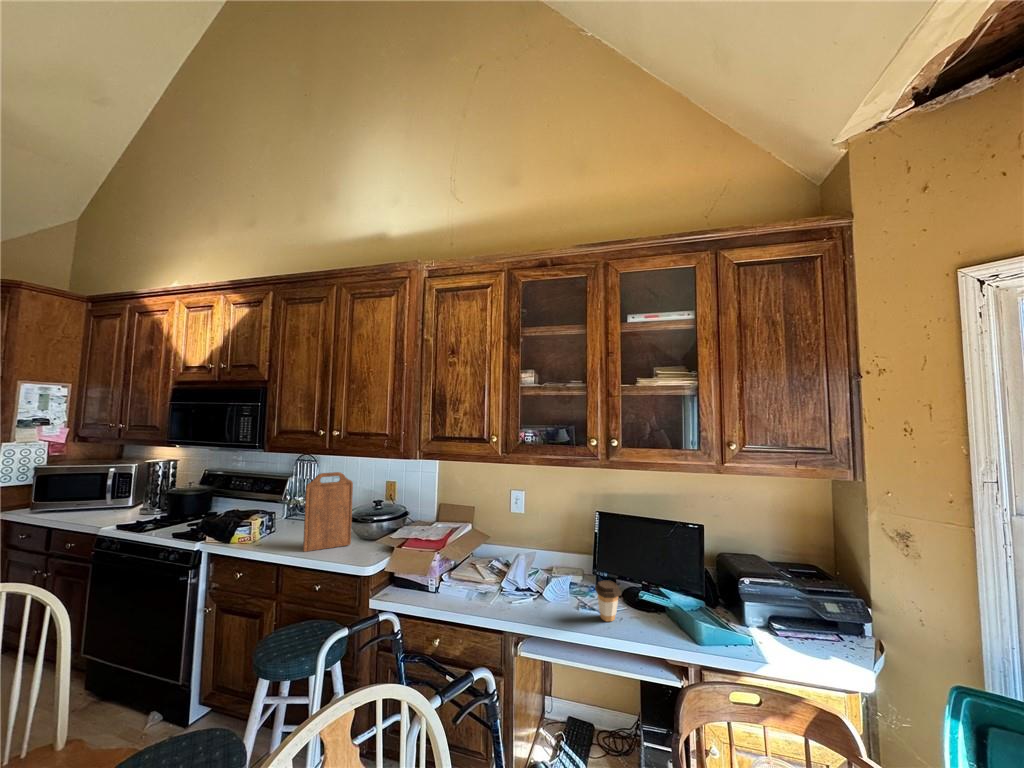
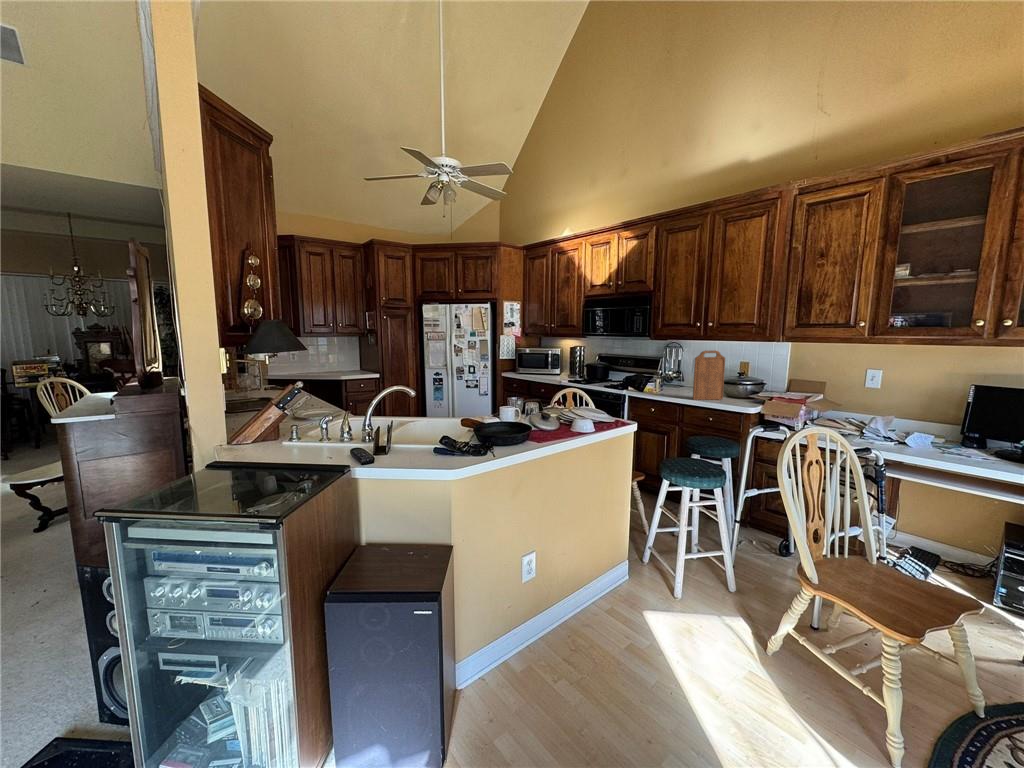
coffee cup: present [595,581,621,621] -> none [965,433,996,462]

